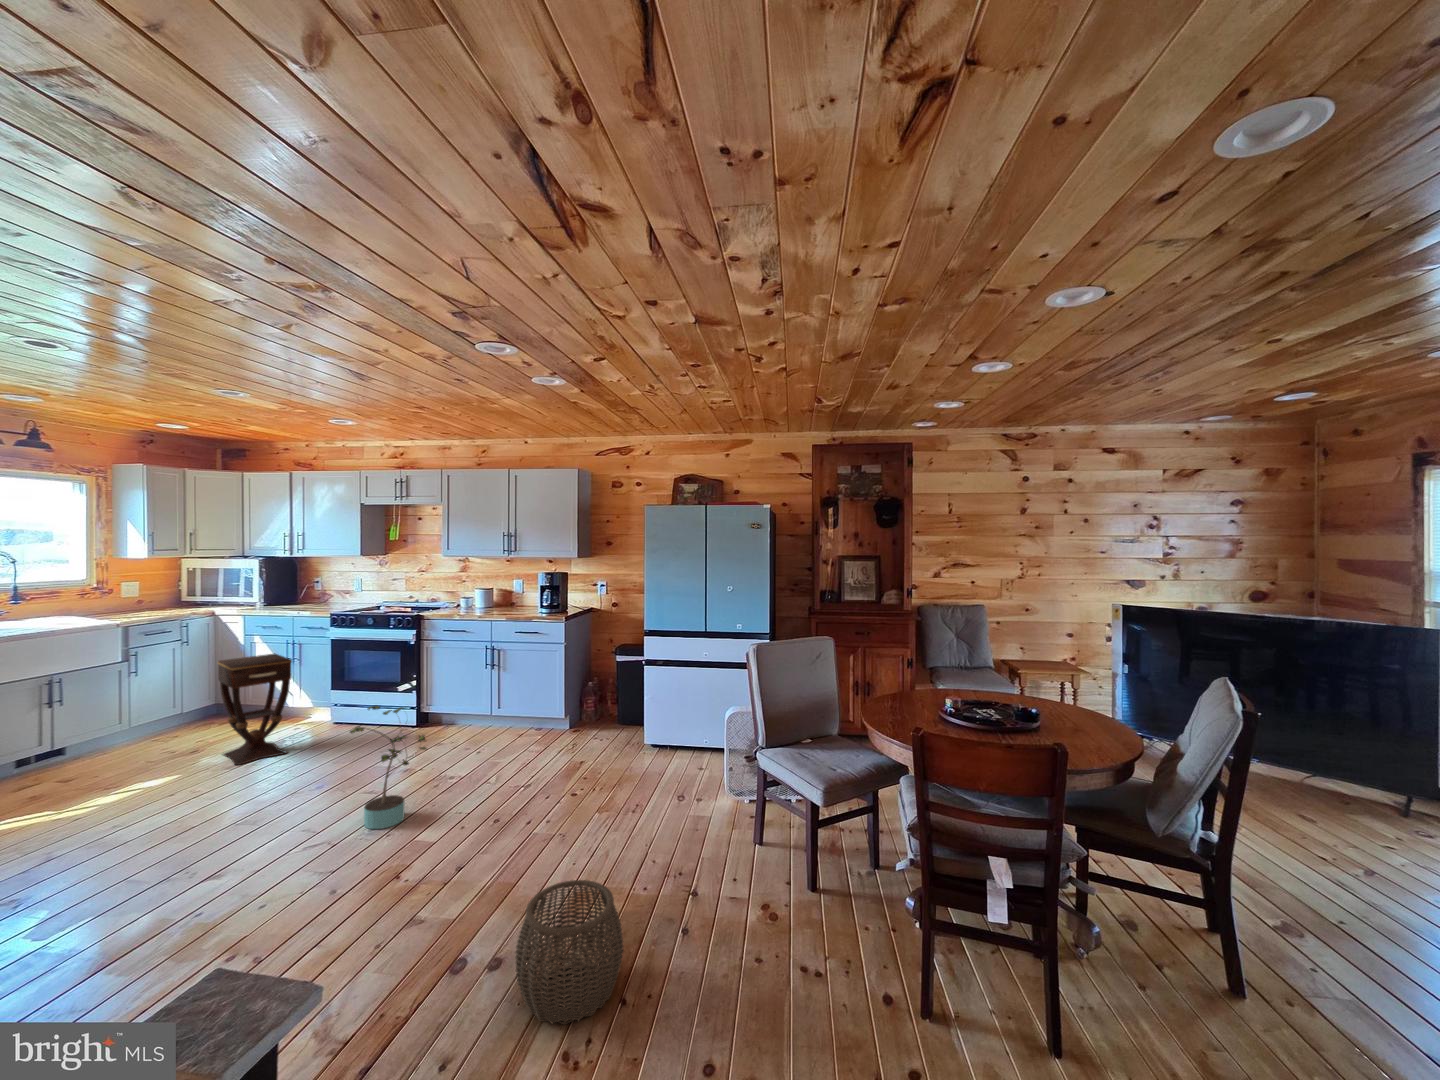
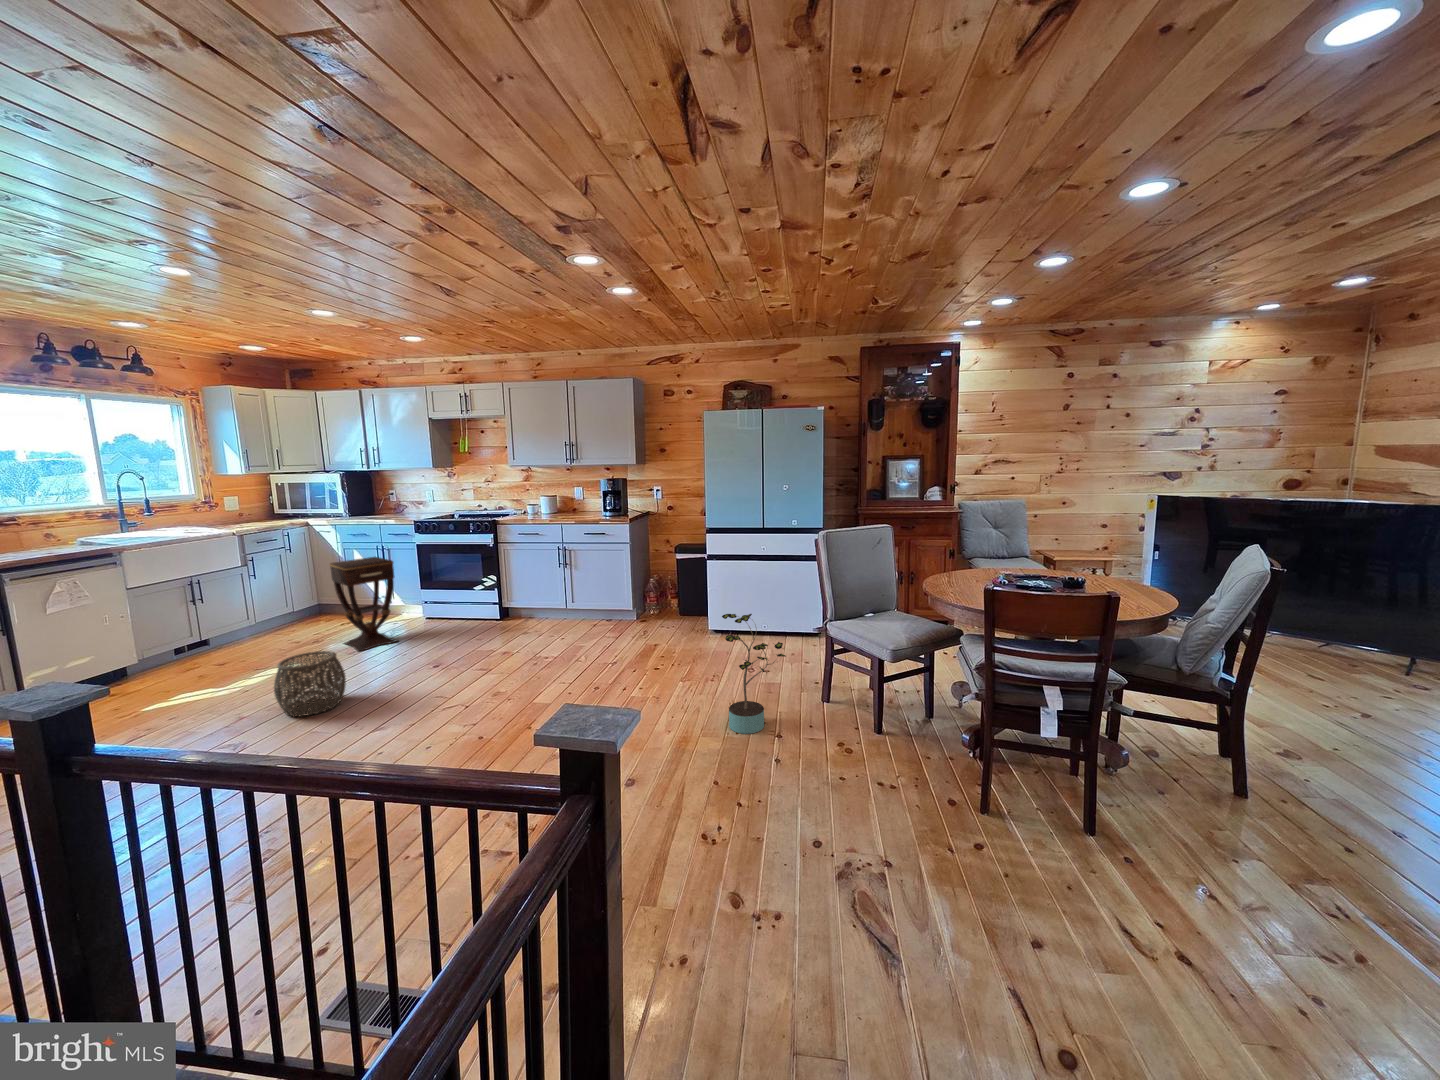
potted plant: present [350,705,427,829] -> present [722,614,786,734]
woven basket: present [515,880,623,1024] -> present [274,651,346,717]

